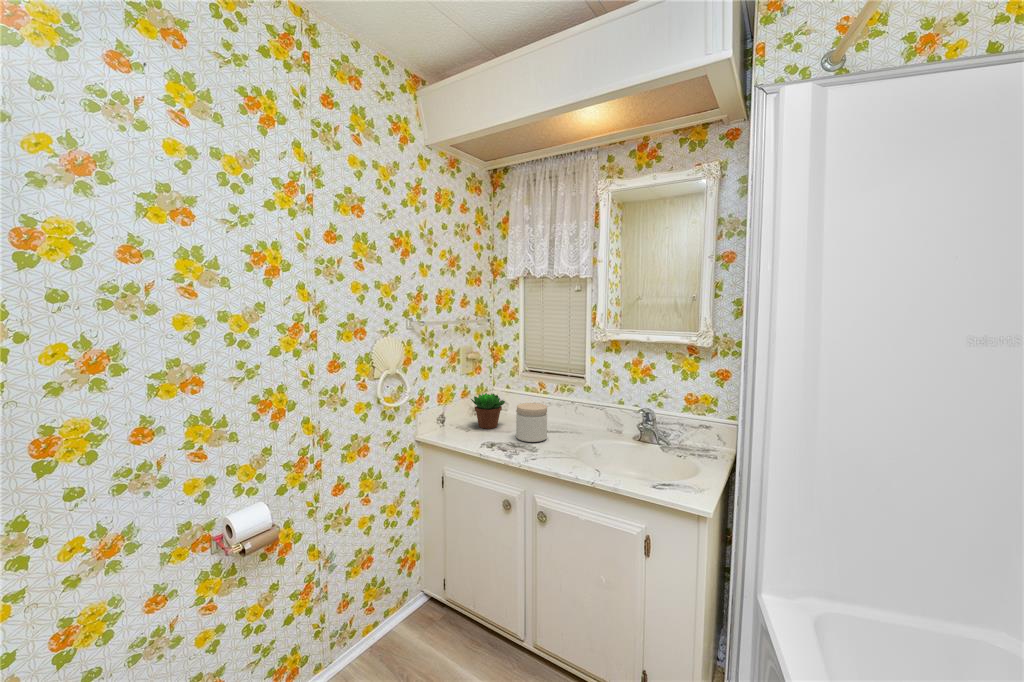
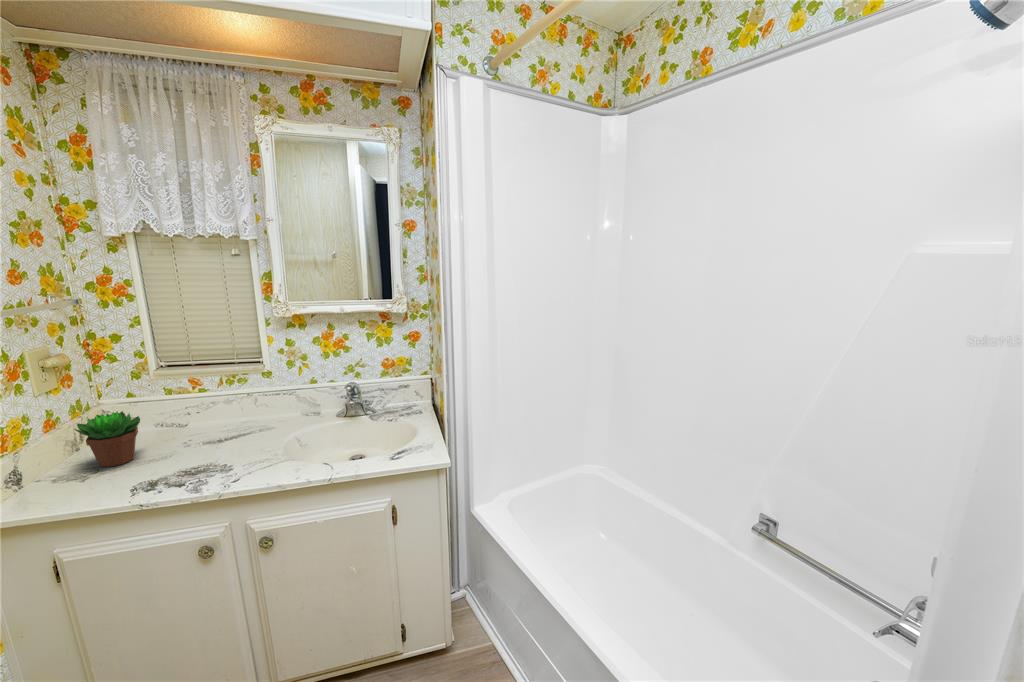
jar: present [516,403,547,442] -> none [177,408,231,463]

